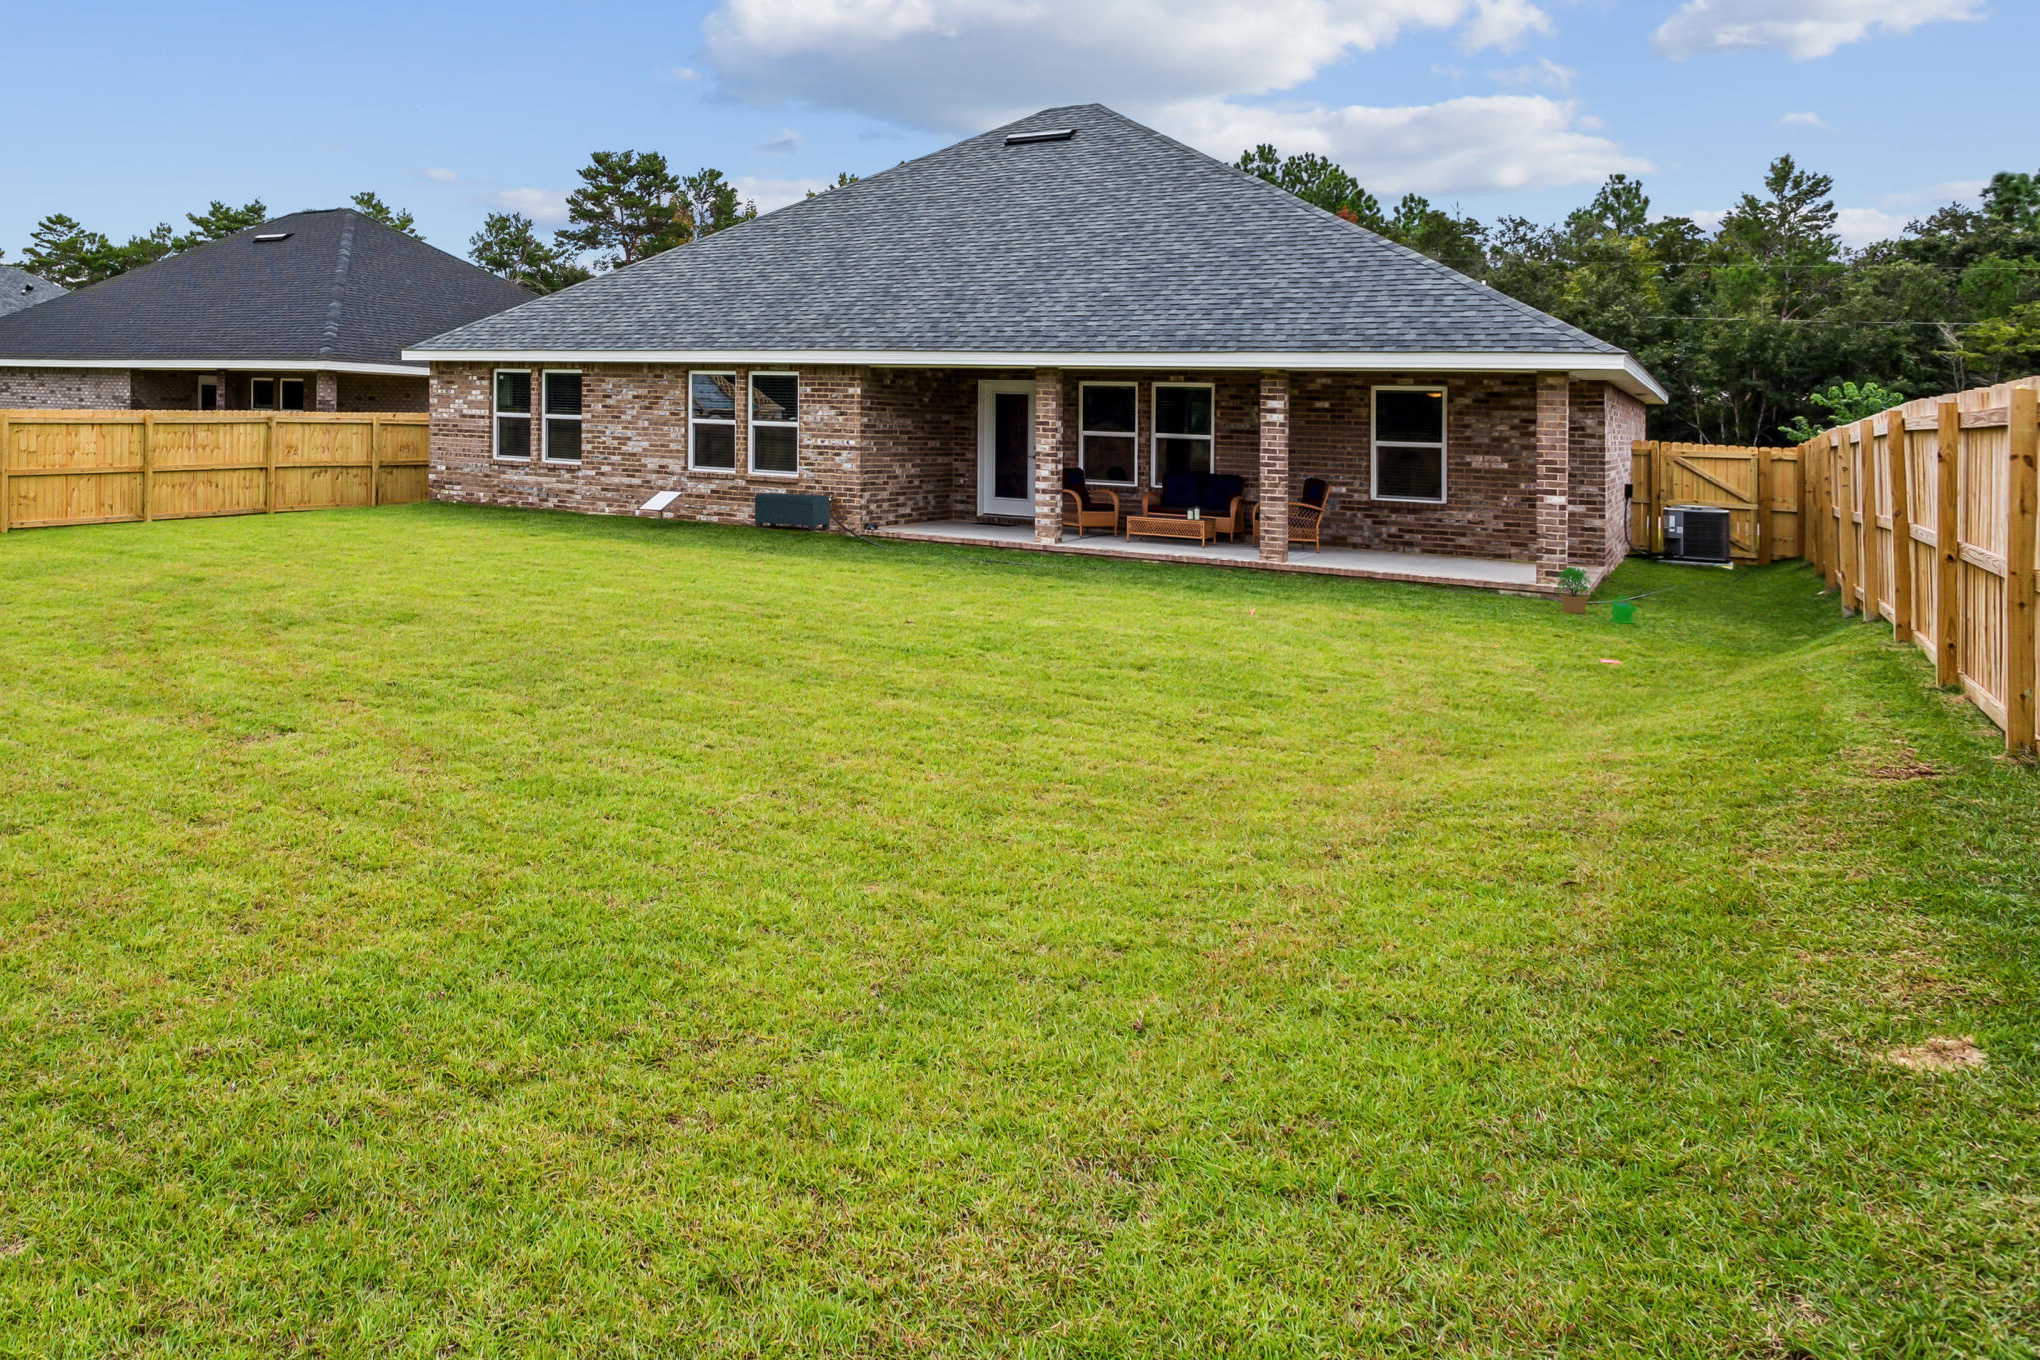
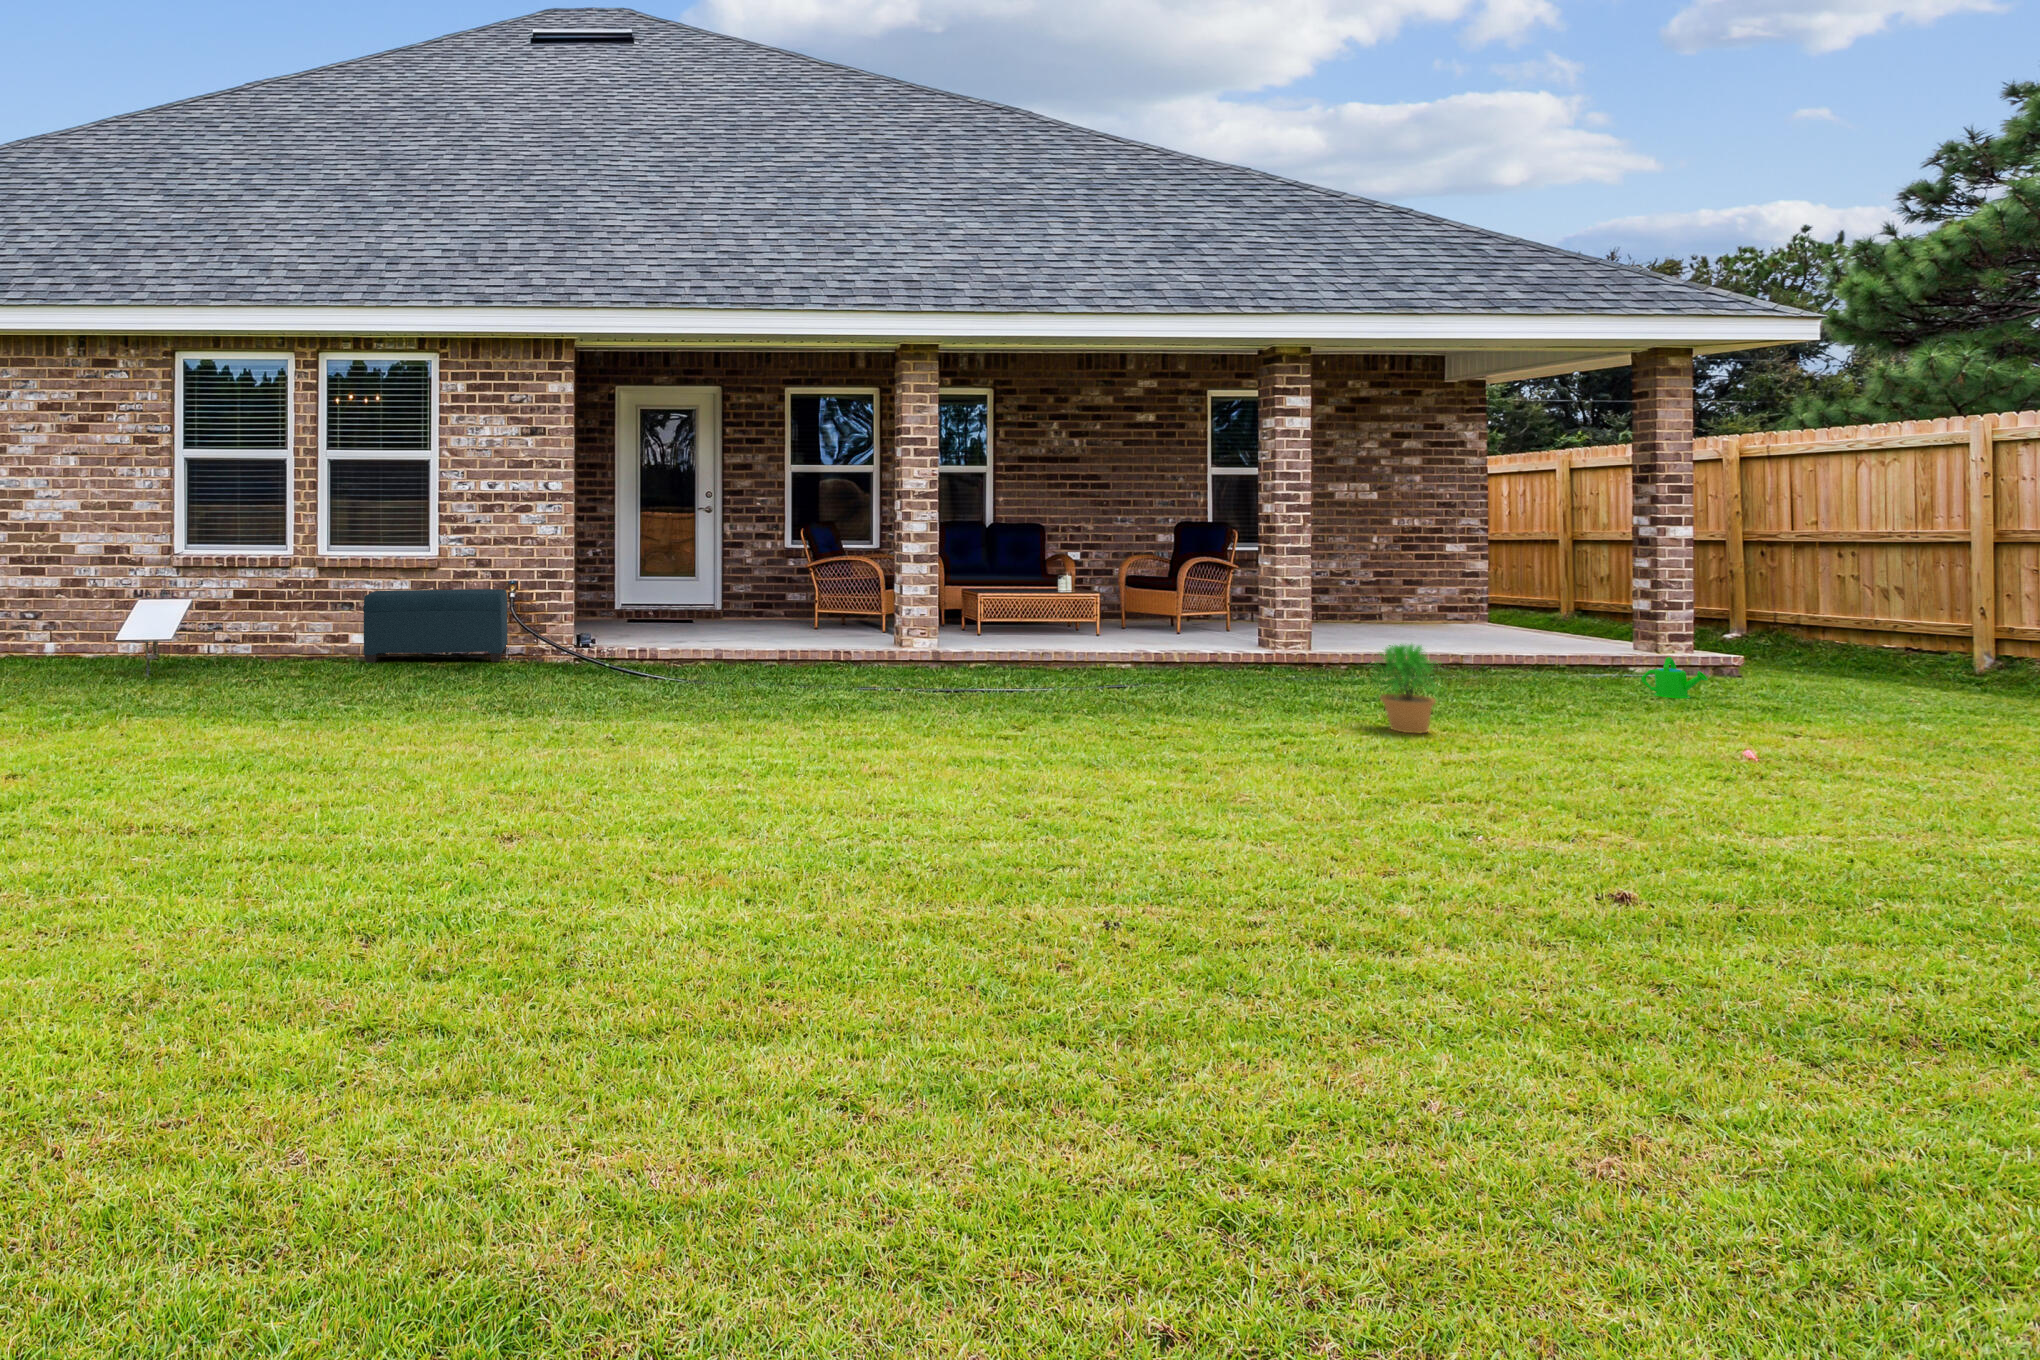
potted plant: present [1556,567,1591,613] -> present [1373,644,1437,733]
watering can: present [1611,596,1638,624] -> present [1641,657,1708,699]

